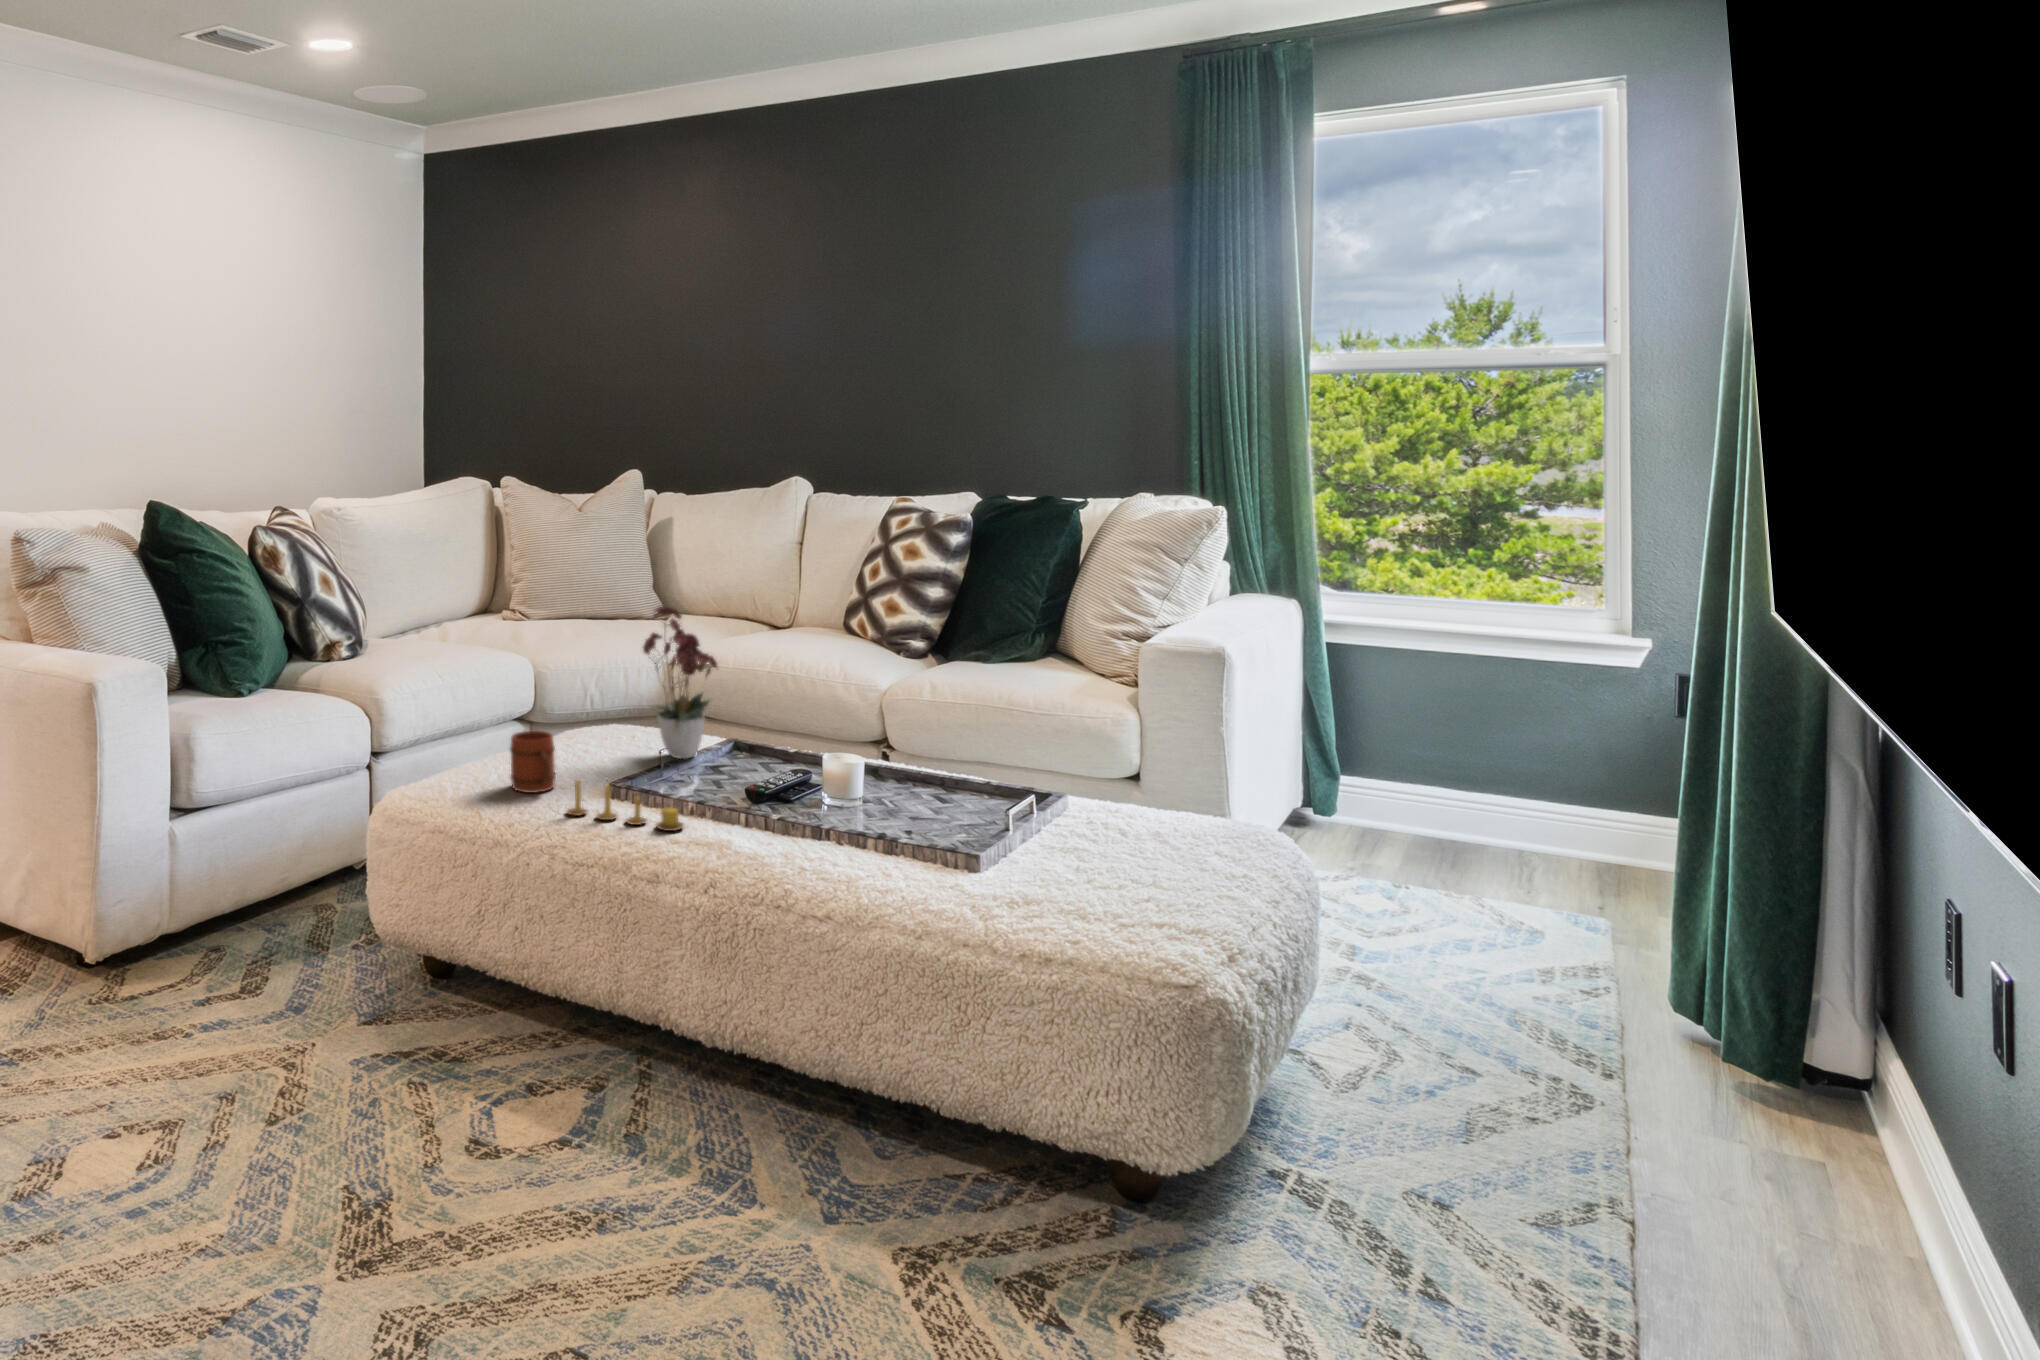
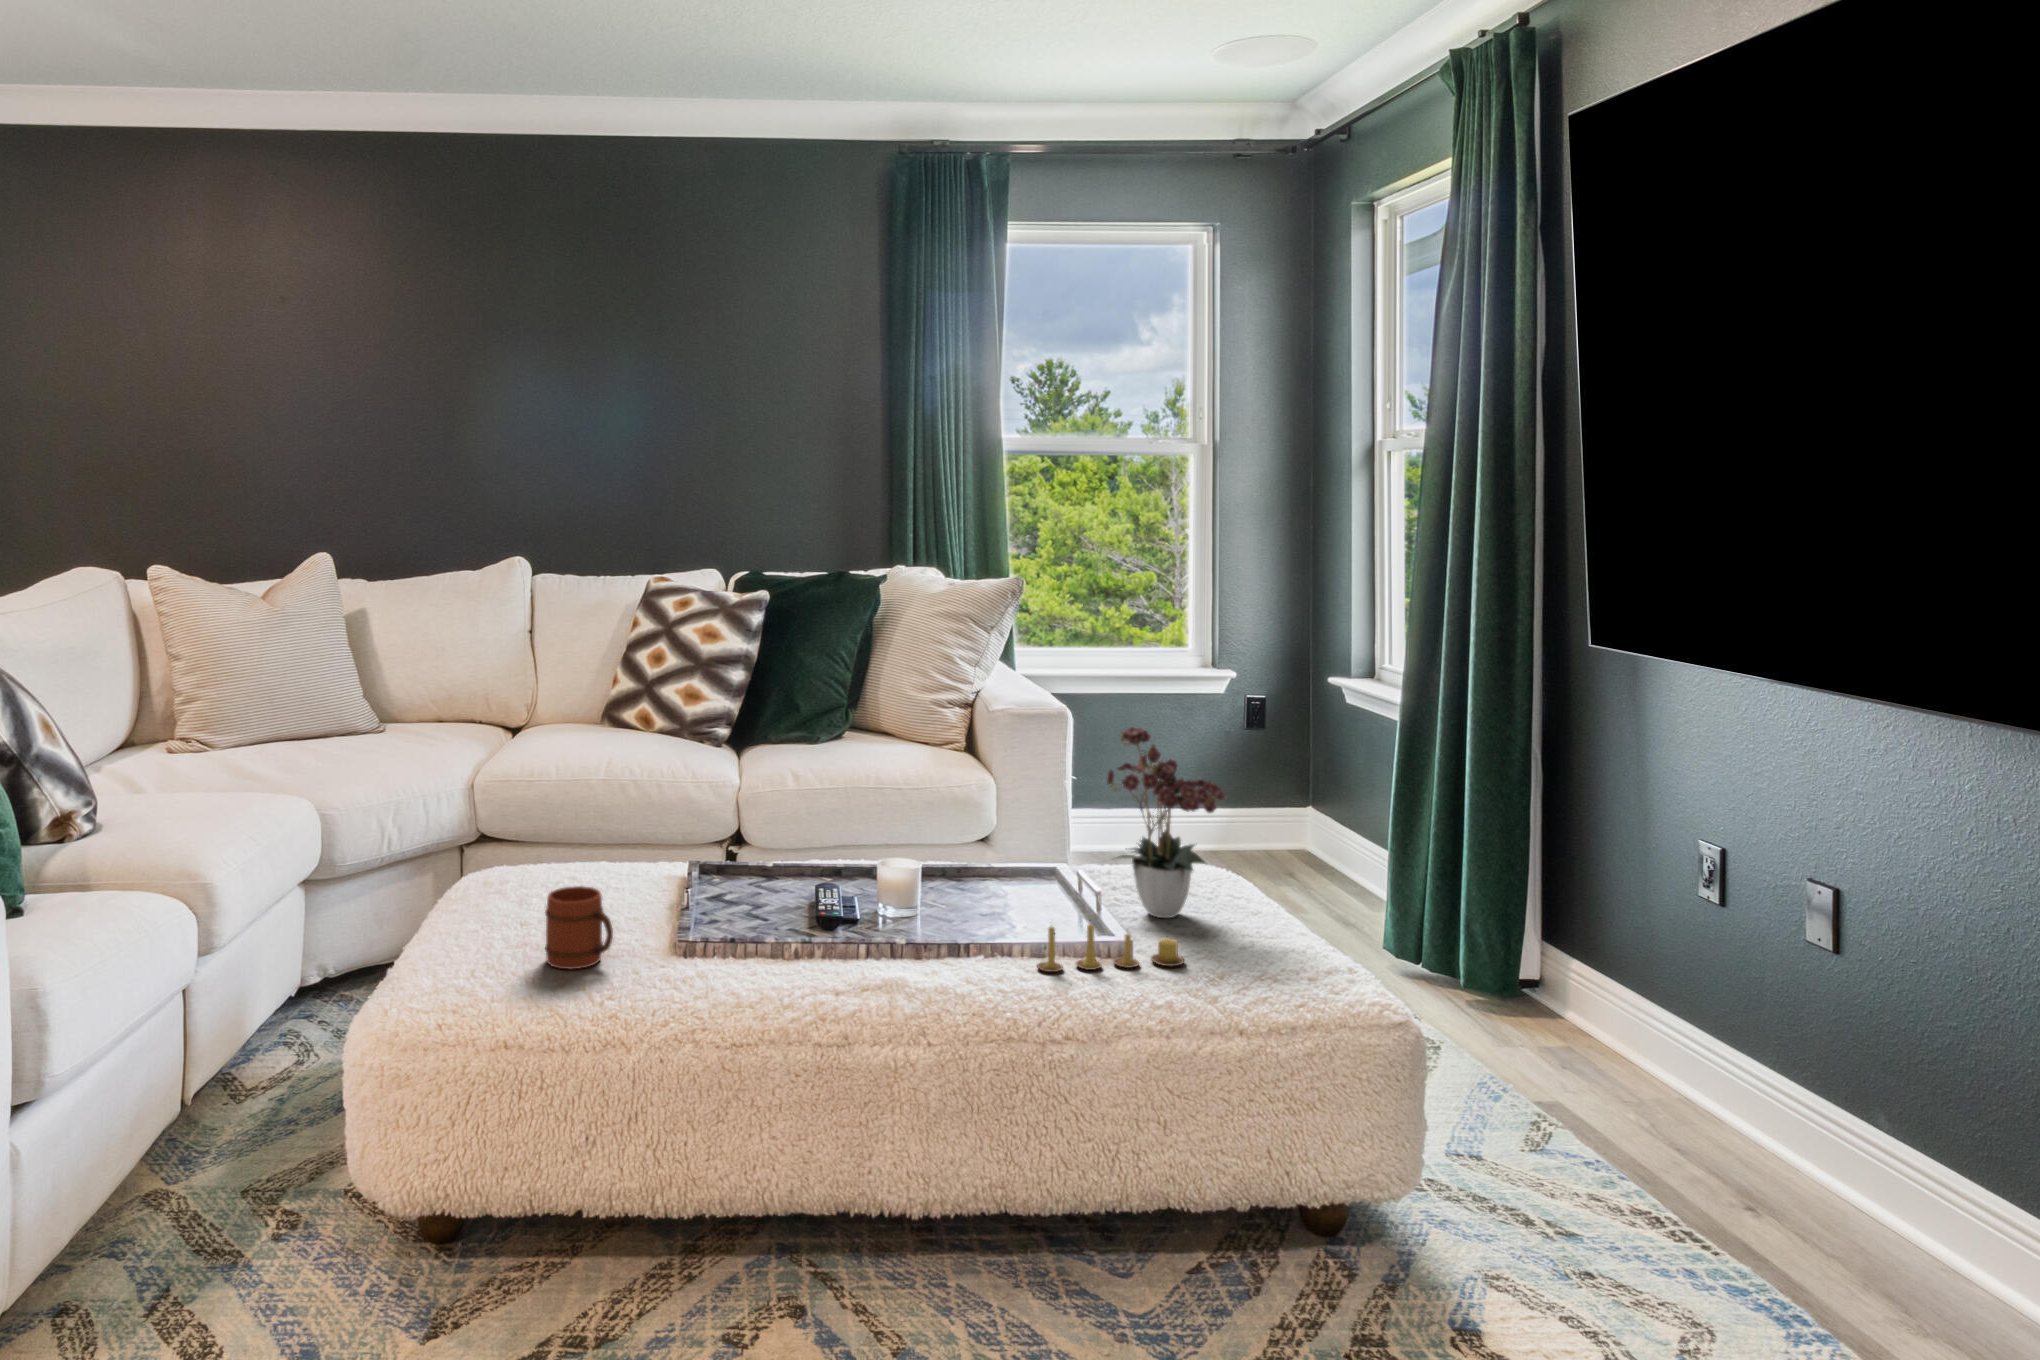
flower arrangement: present [643,606,717,759] -> present [1107,727,1225,918]
candle: present [567,779,683,831] -> present [1037,924,1184,972]

